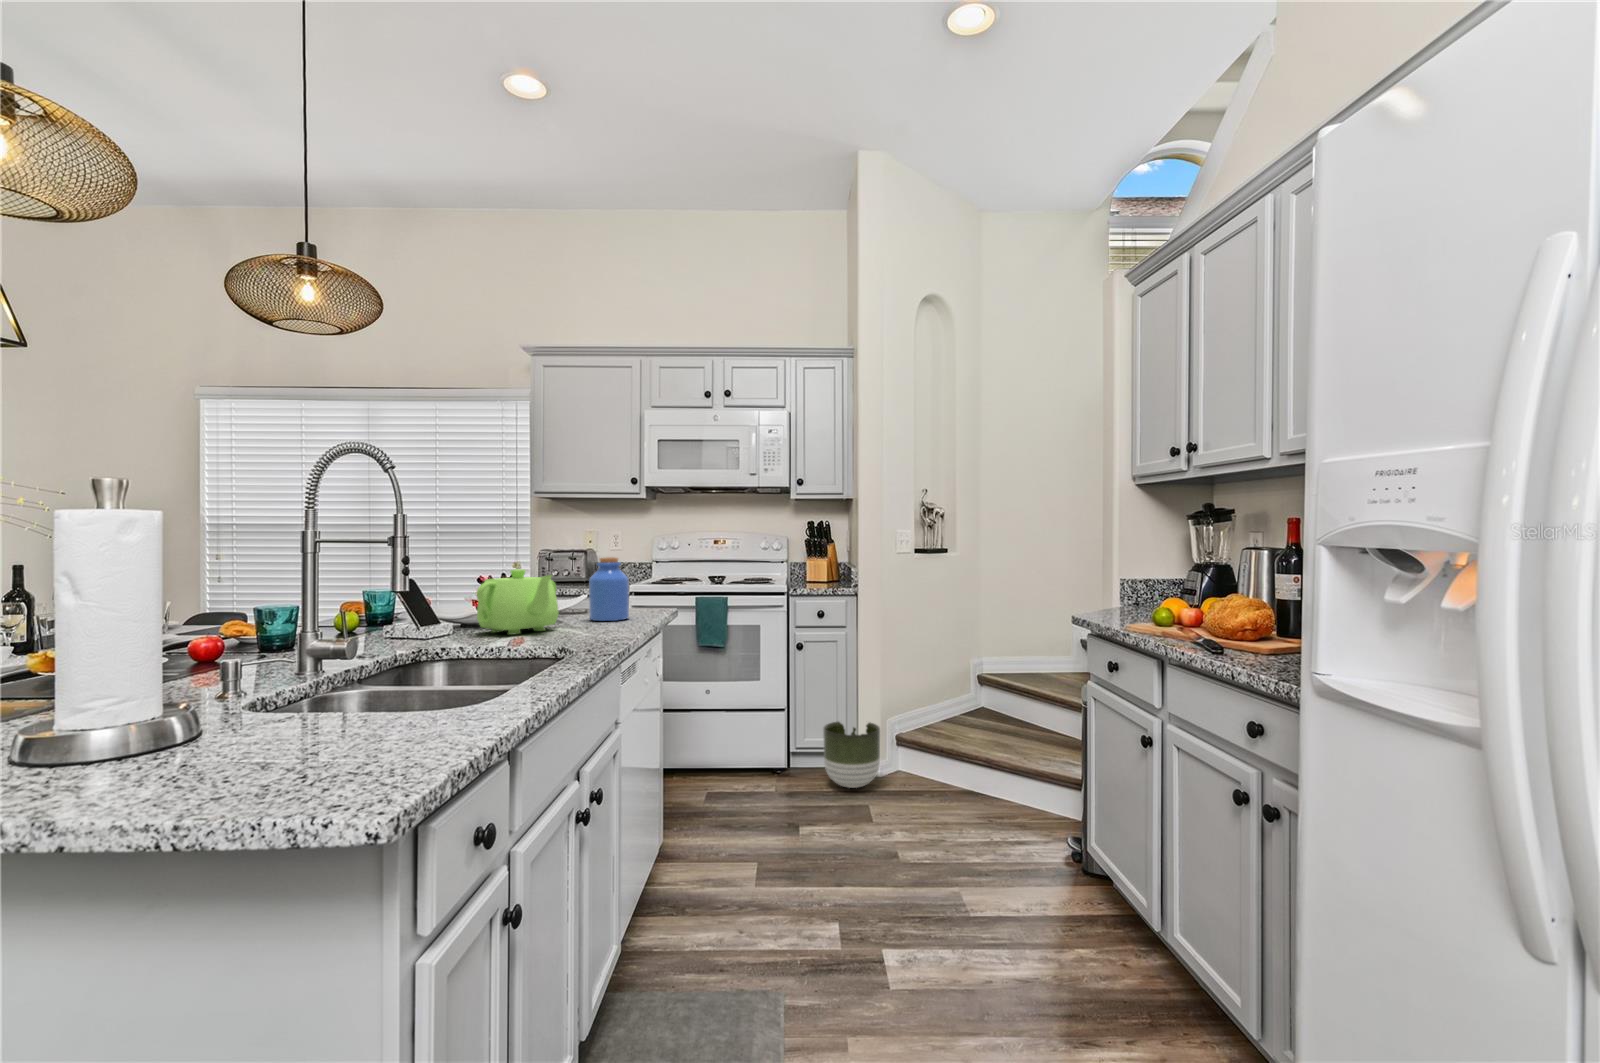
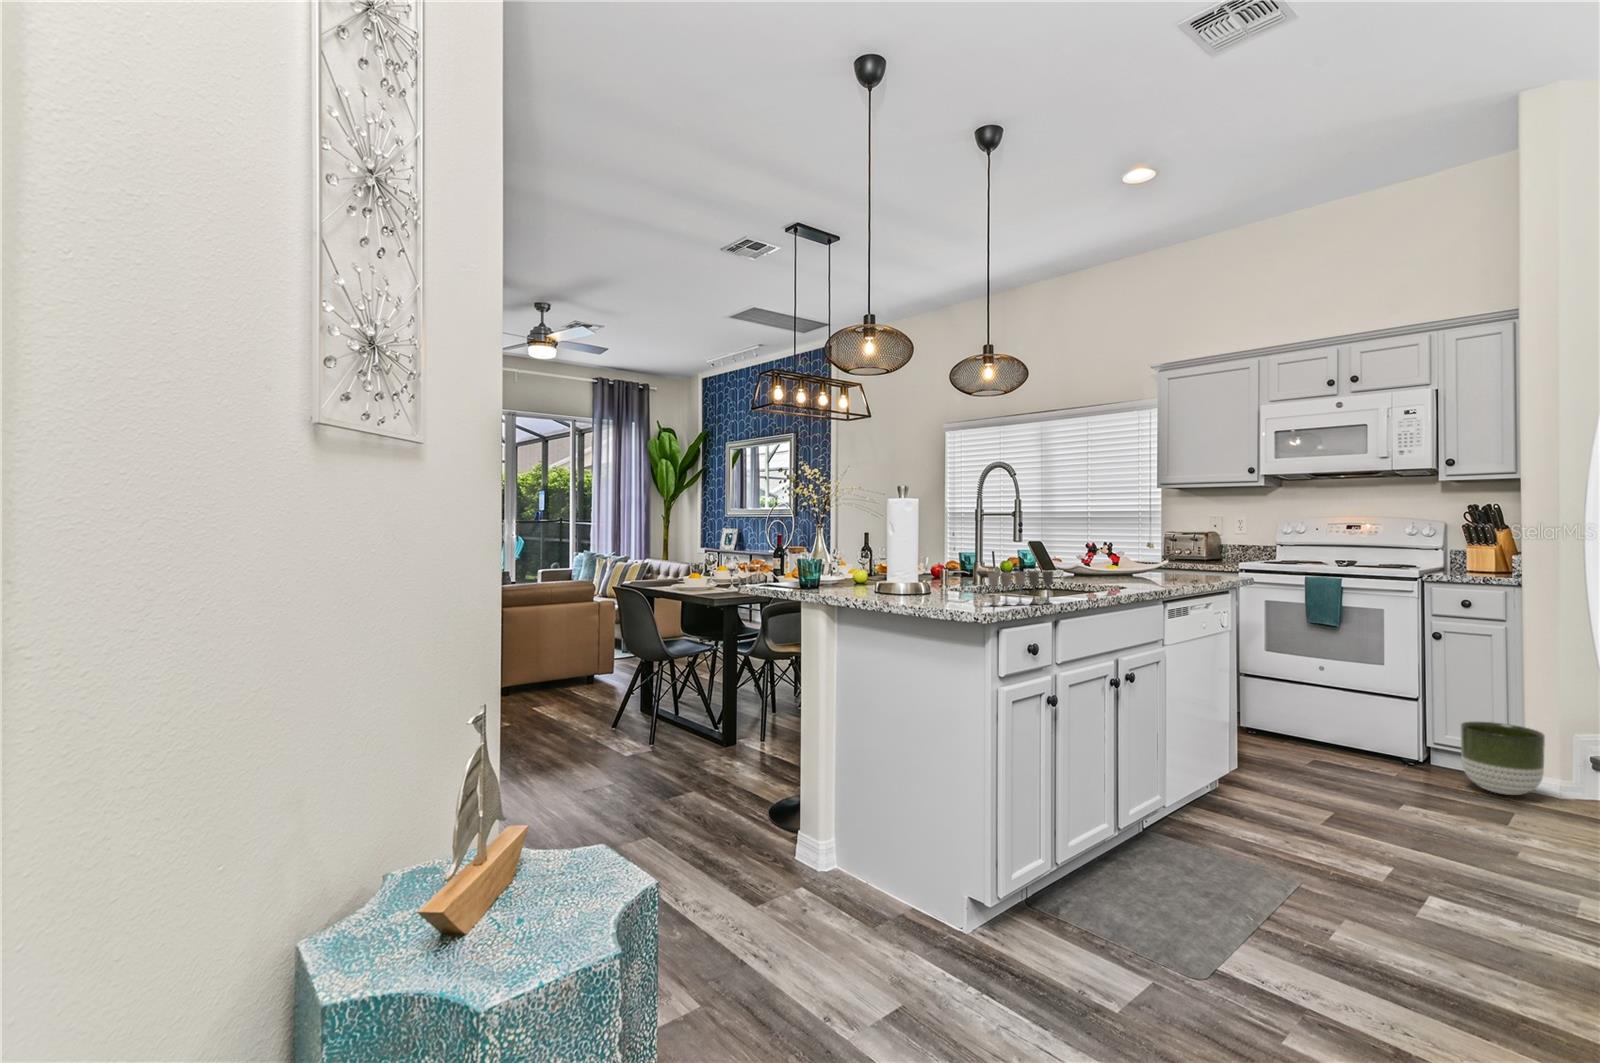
jar: present [589,557,629,621] -> none [1170,535,1203,583]
teapot: present [476,569,559,635] -> none [1081,541,1140,585]
wine glass: none [350,642,486,736] -> present [988,571,1054,606]

